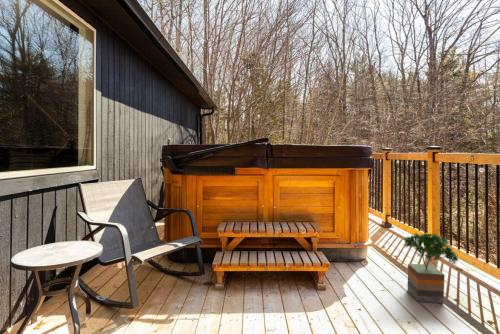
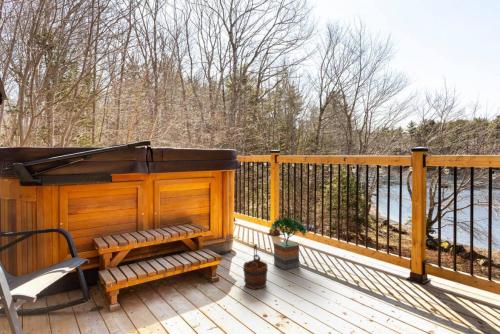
wooden bucket: none [350,260,381,315] -> present [243,244,268,289]

